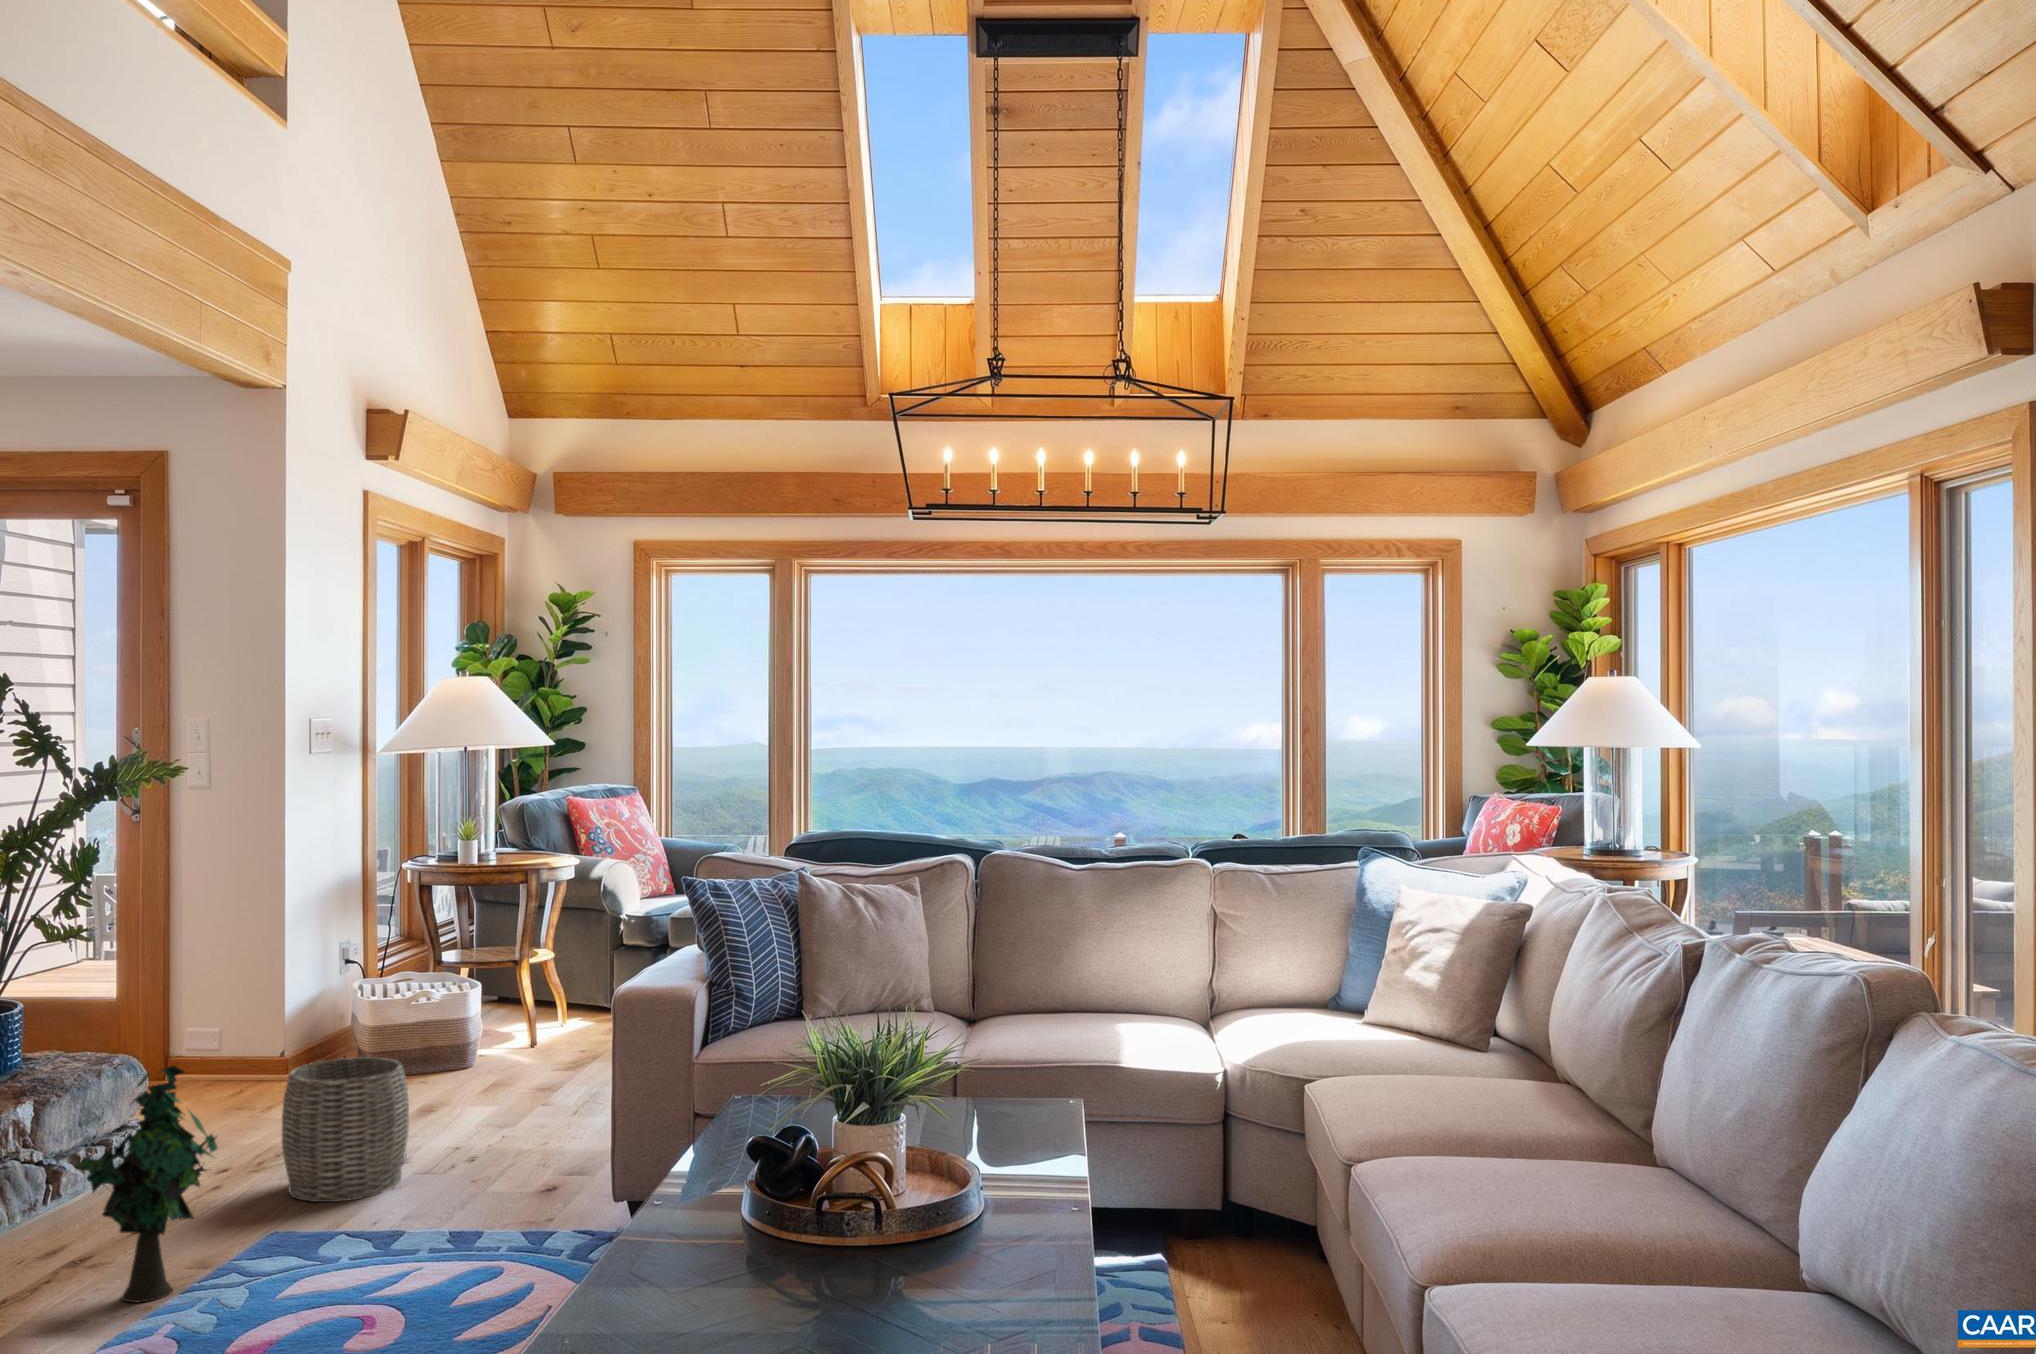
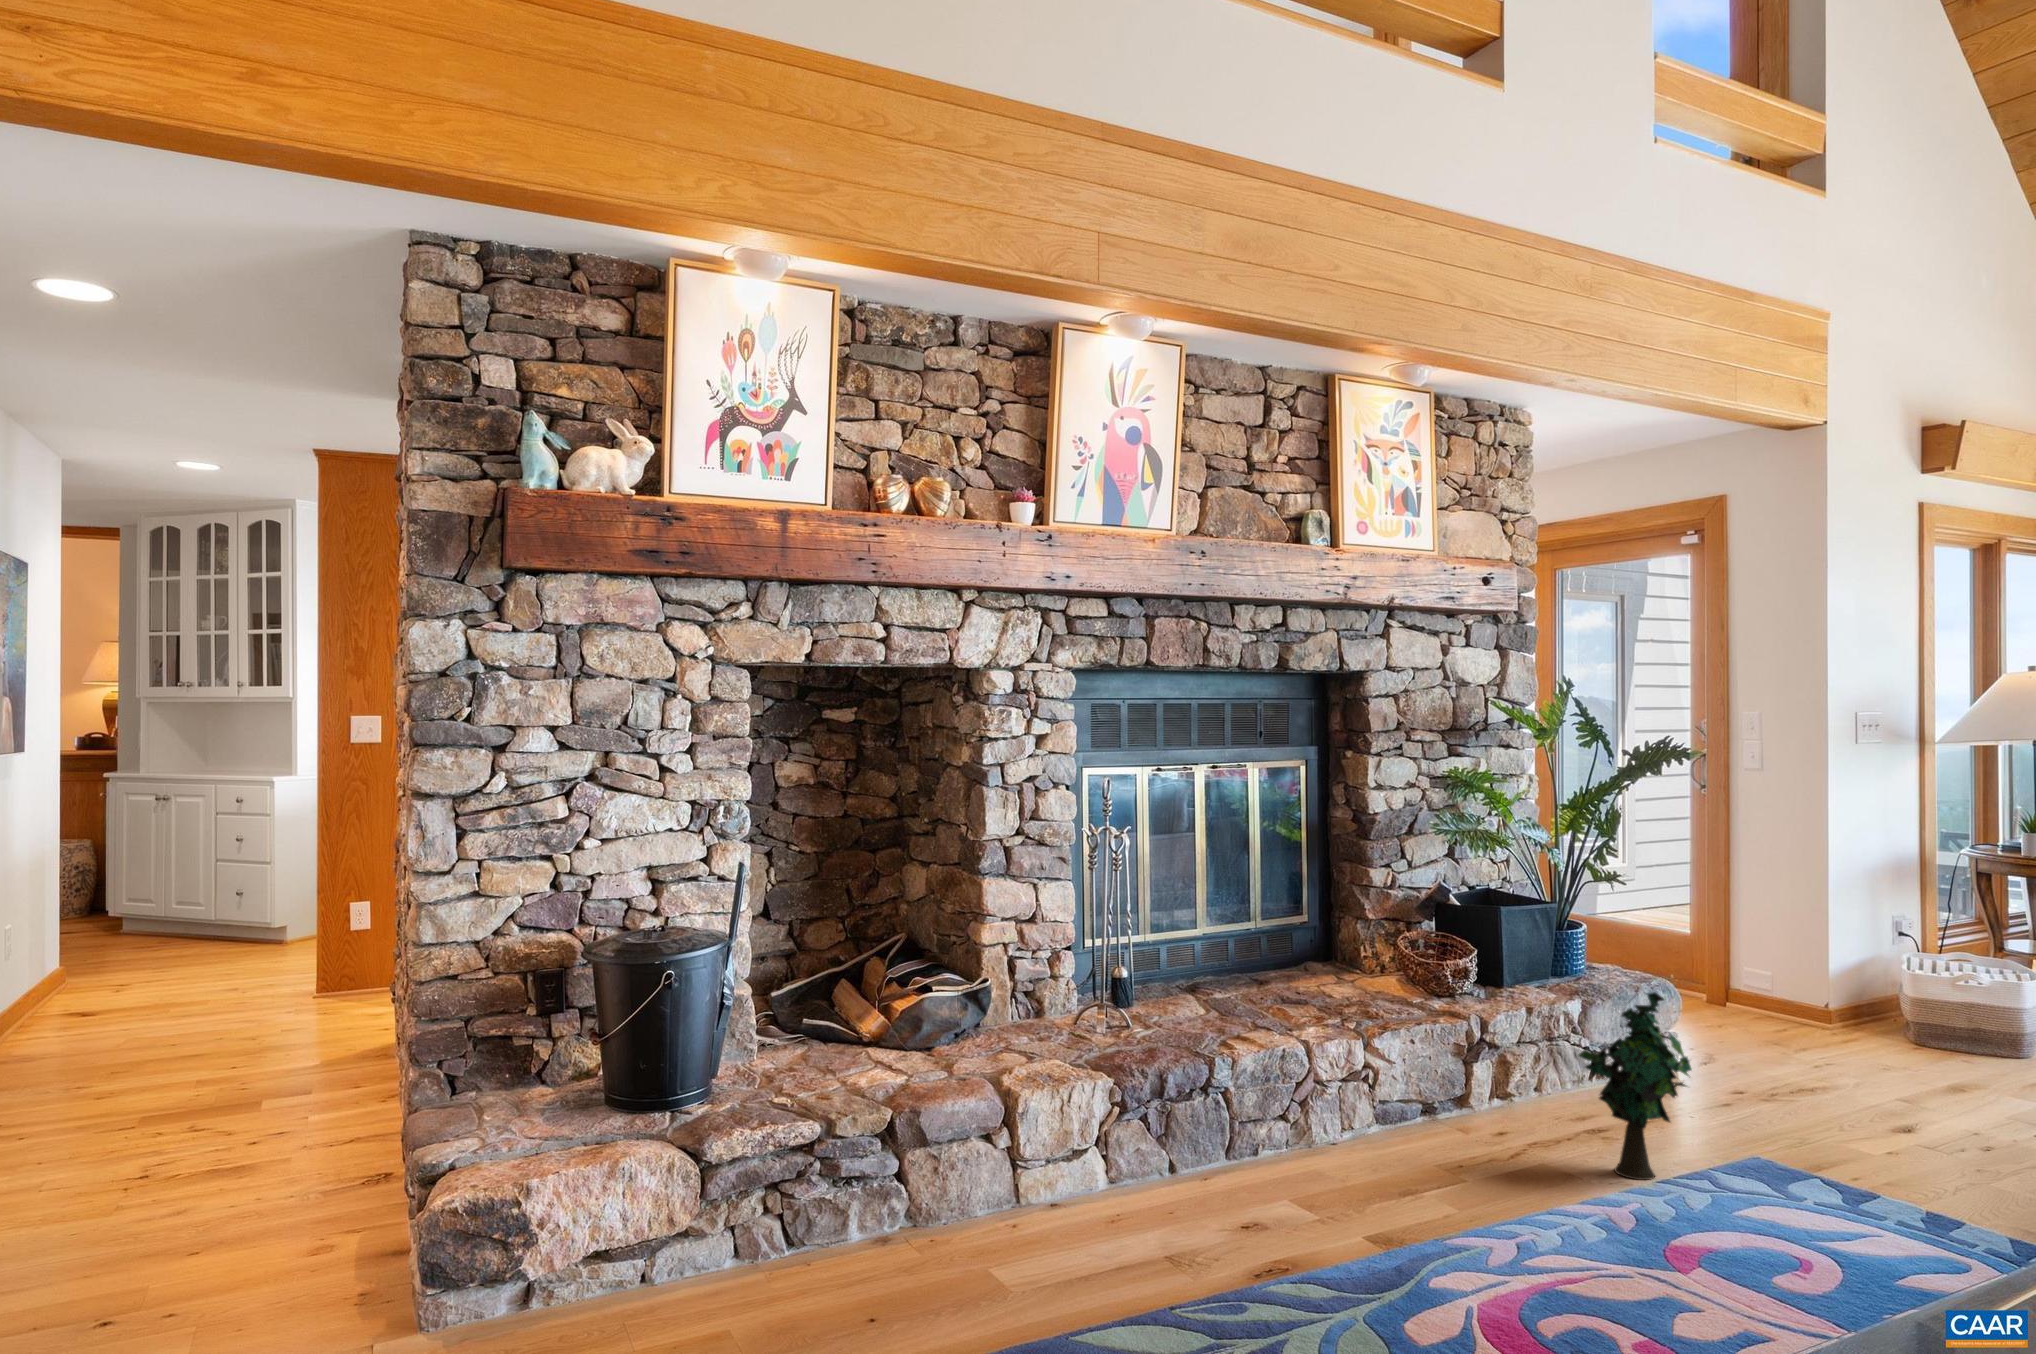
woven basket: present [282,1057,409,1202] -> none [1779,1019,1906,1155]

